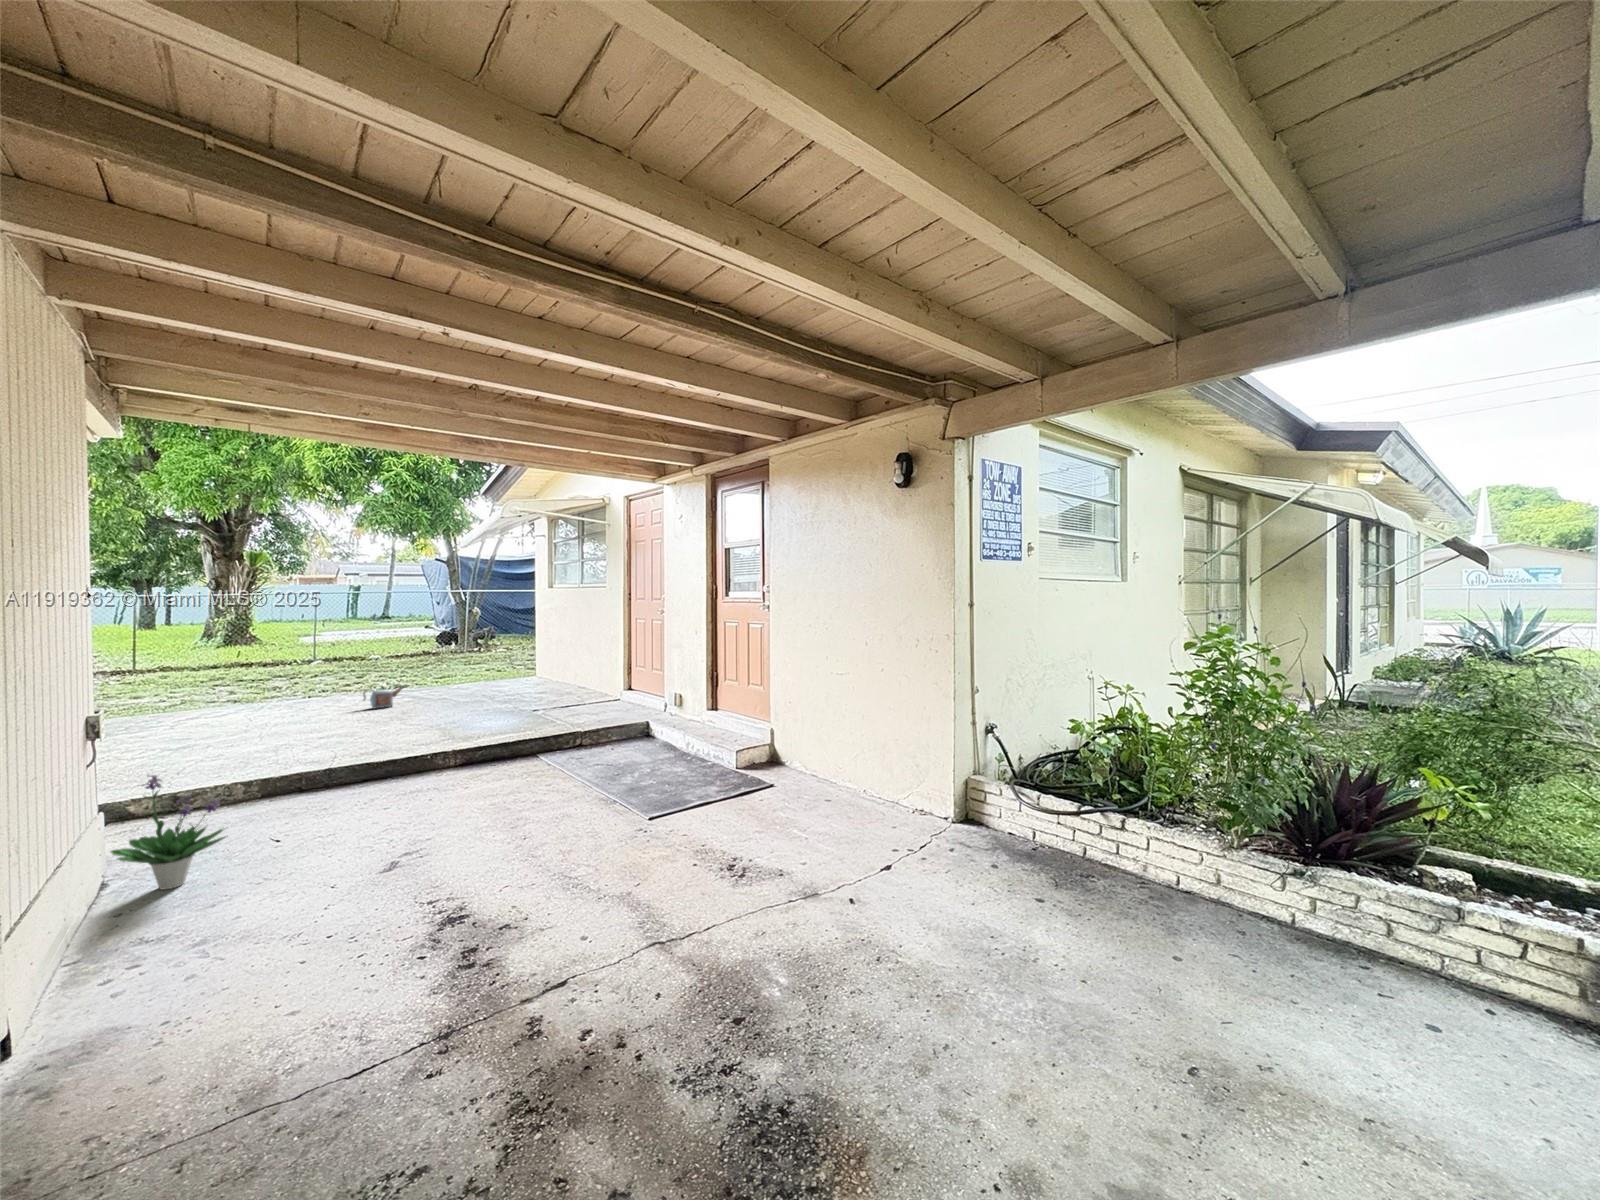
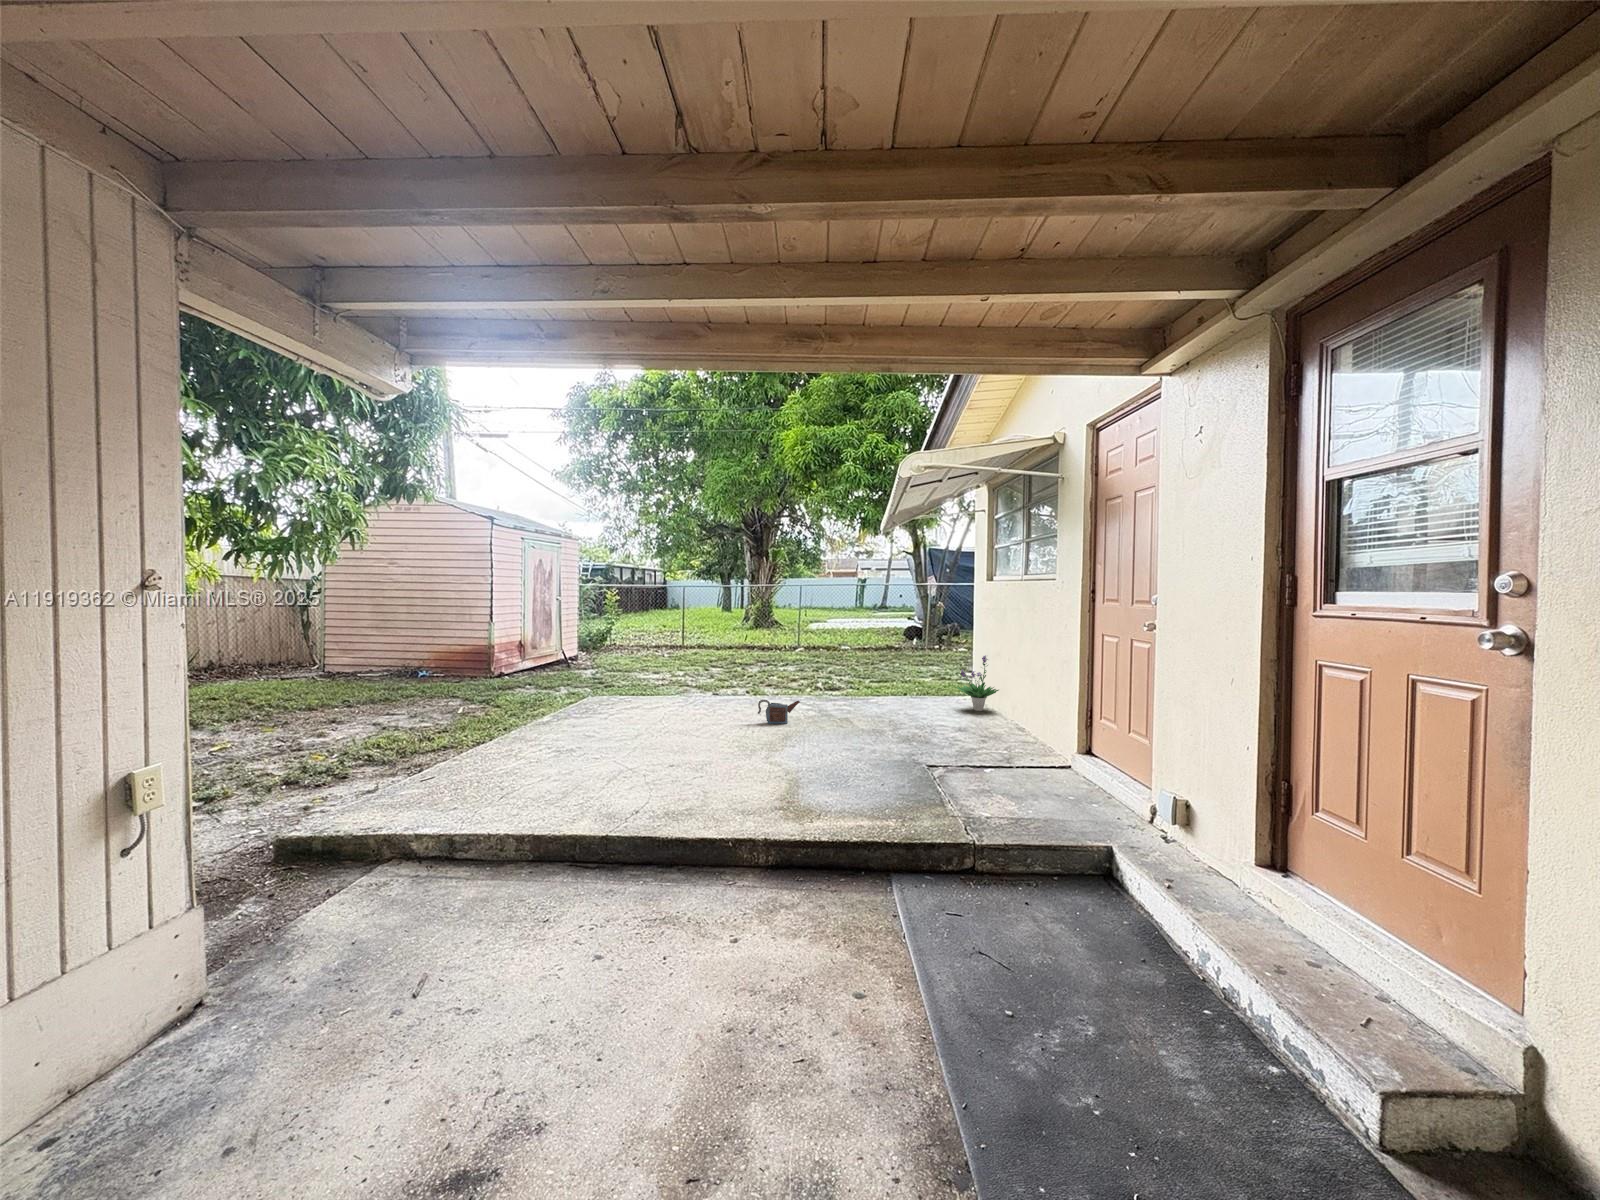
potted plant: present [111,775,226,890] -> present [957,655,999,711]

